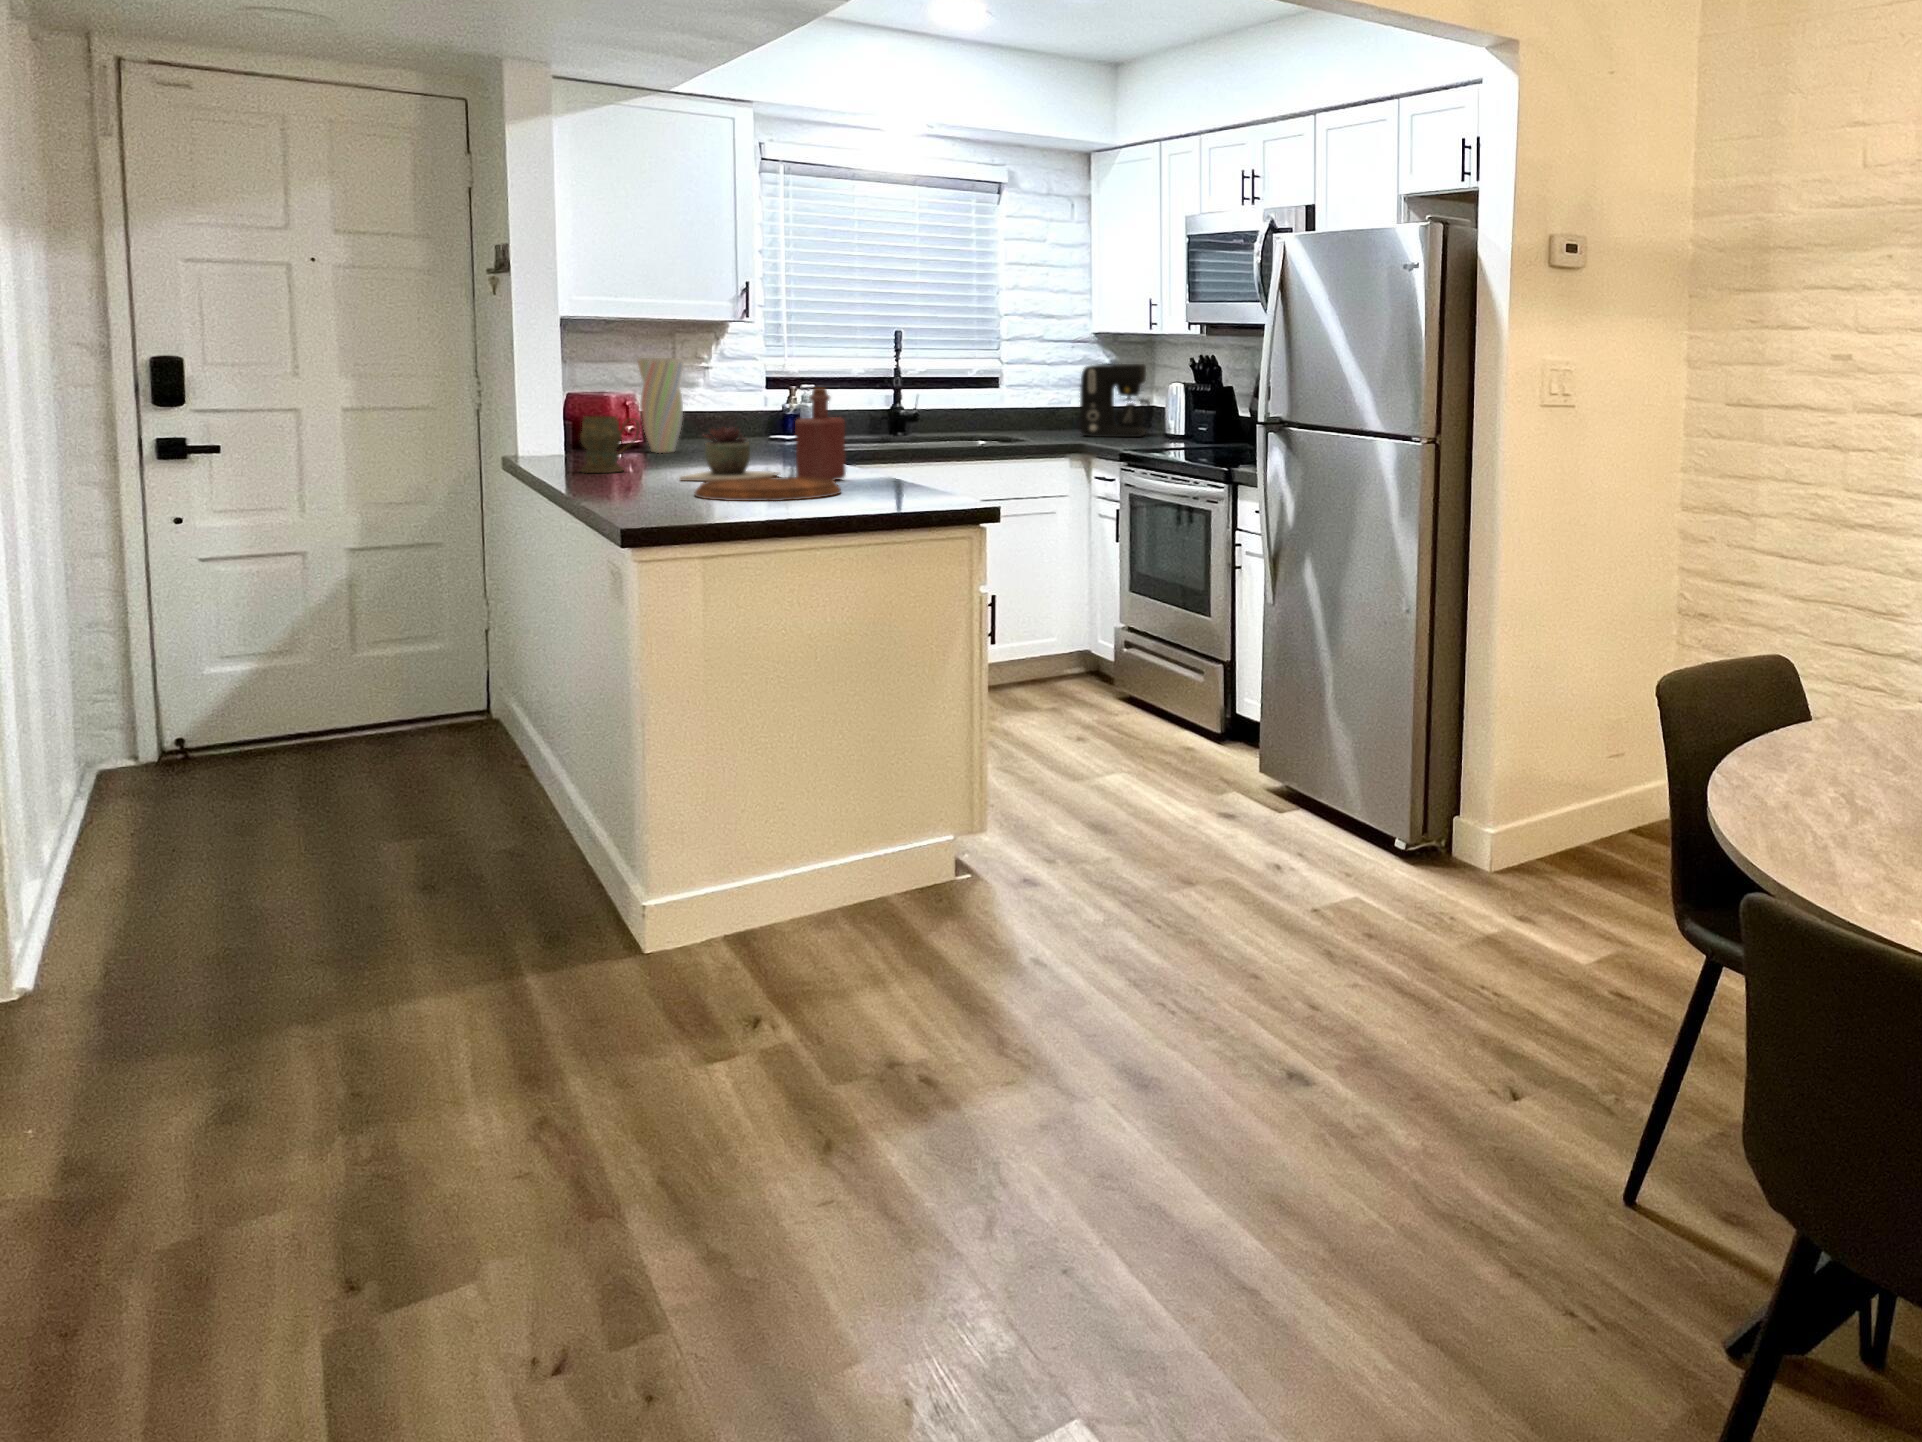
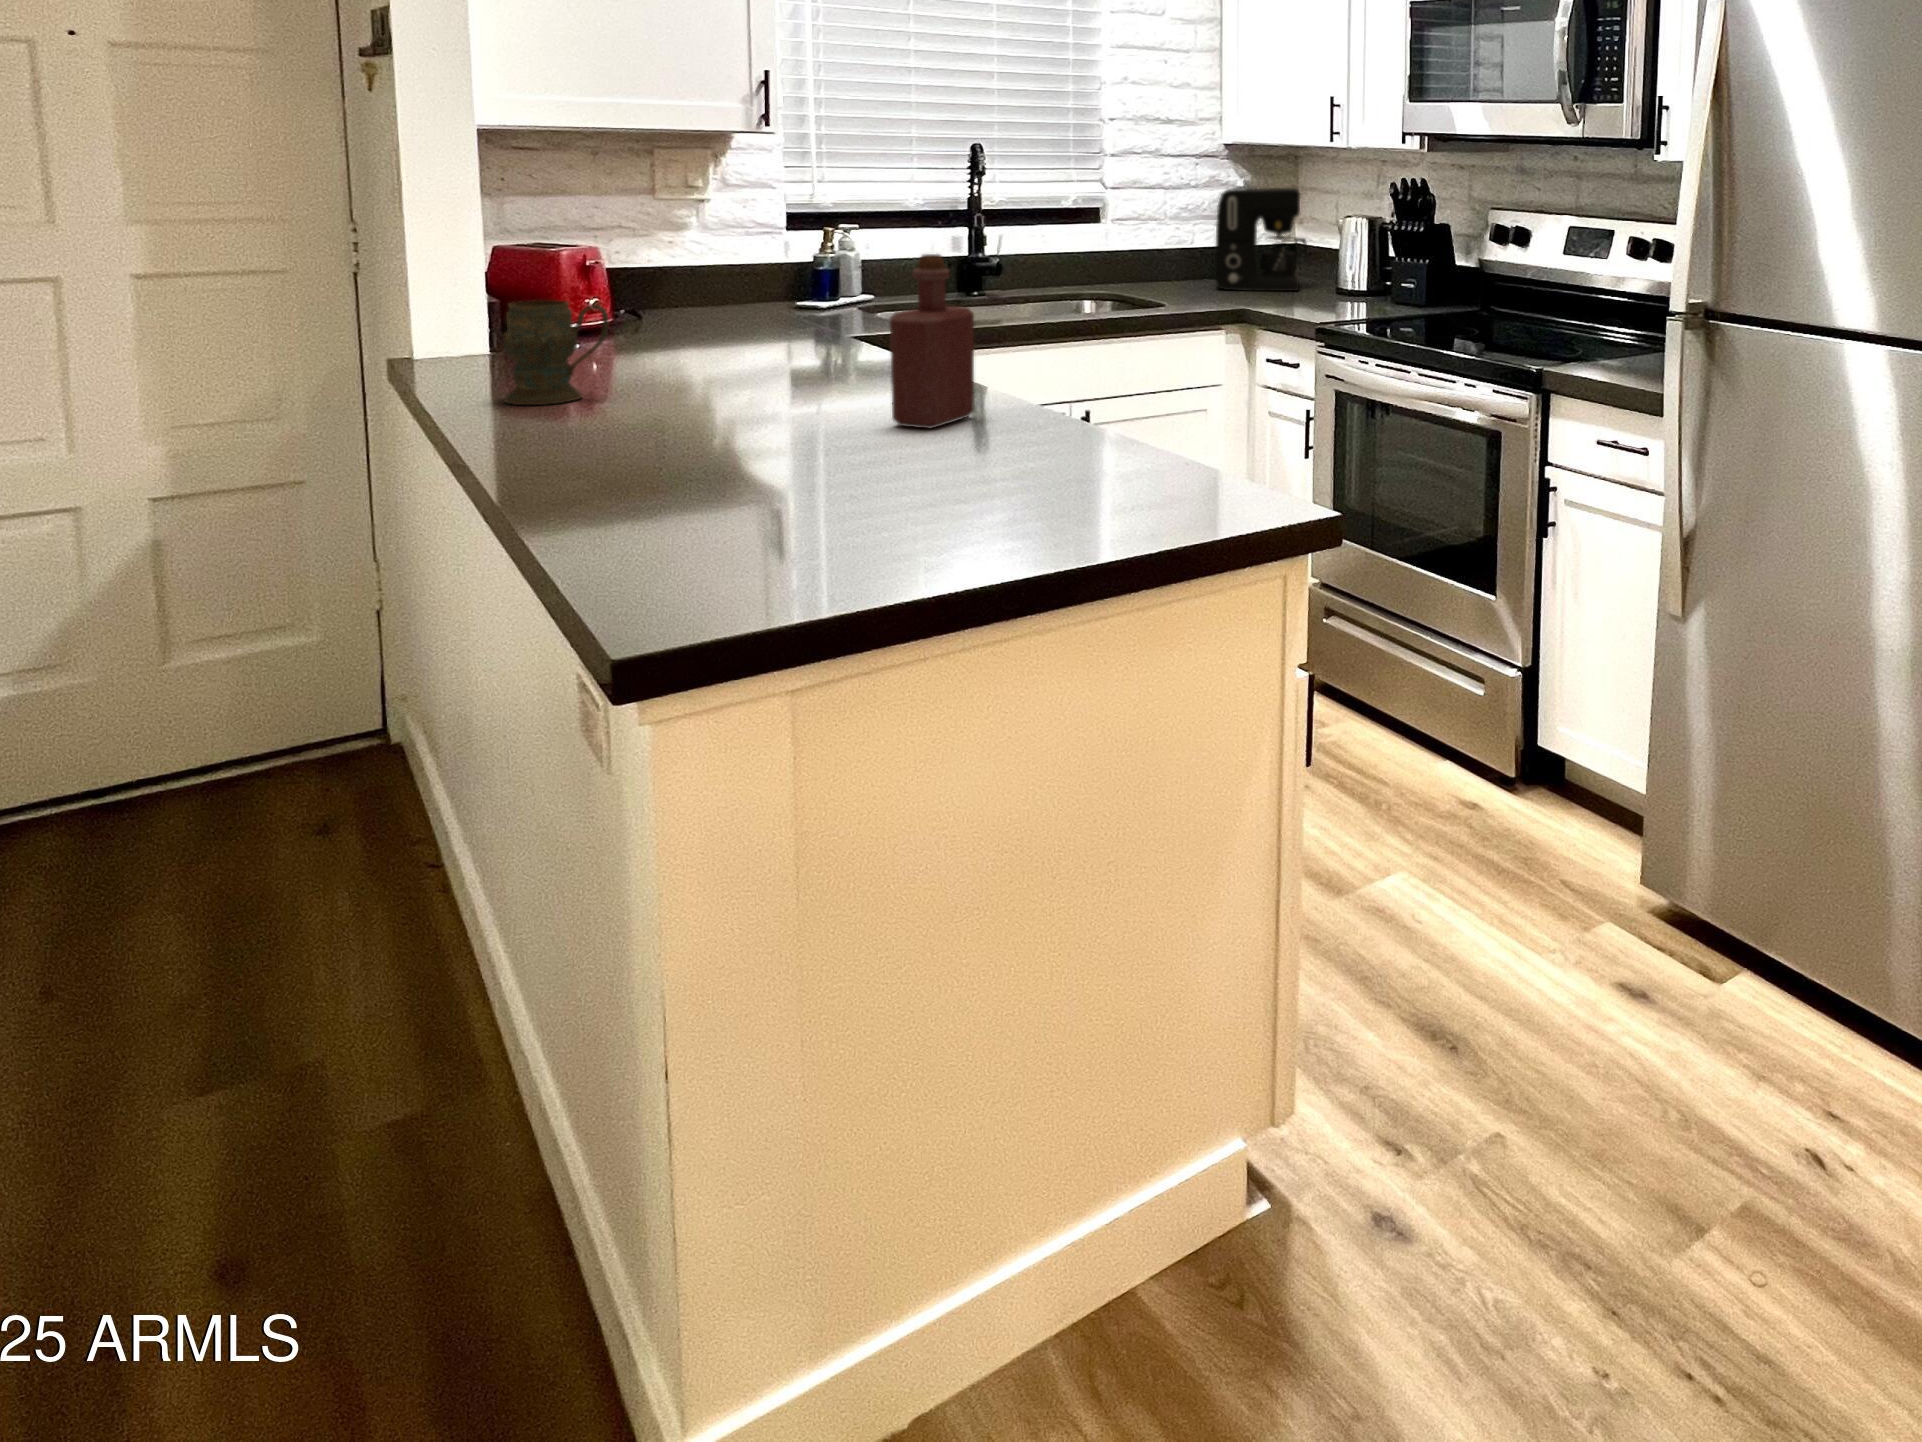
vase: present [638,358,684,453] -> none [600,189,675,341]
succulent plant: present [680,427,780,481] -> none [682,324,855,431]
cutting board: present [694,477,841,501] -> none [721,430,997,509]

